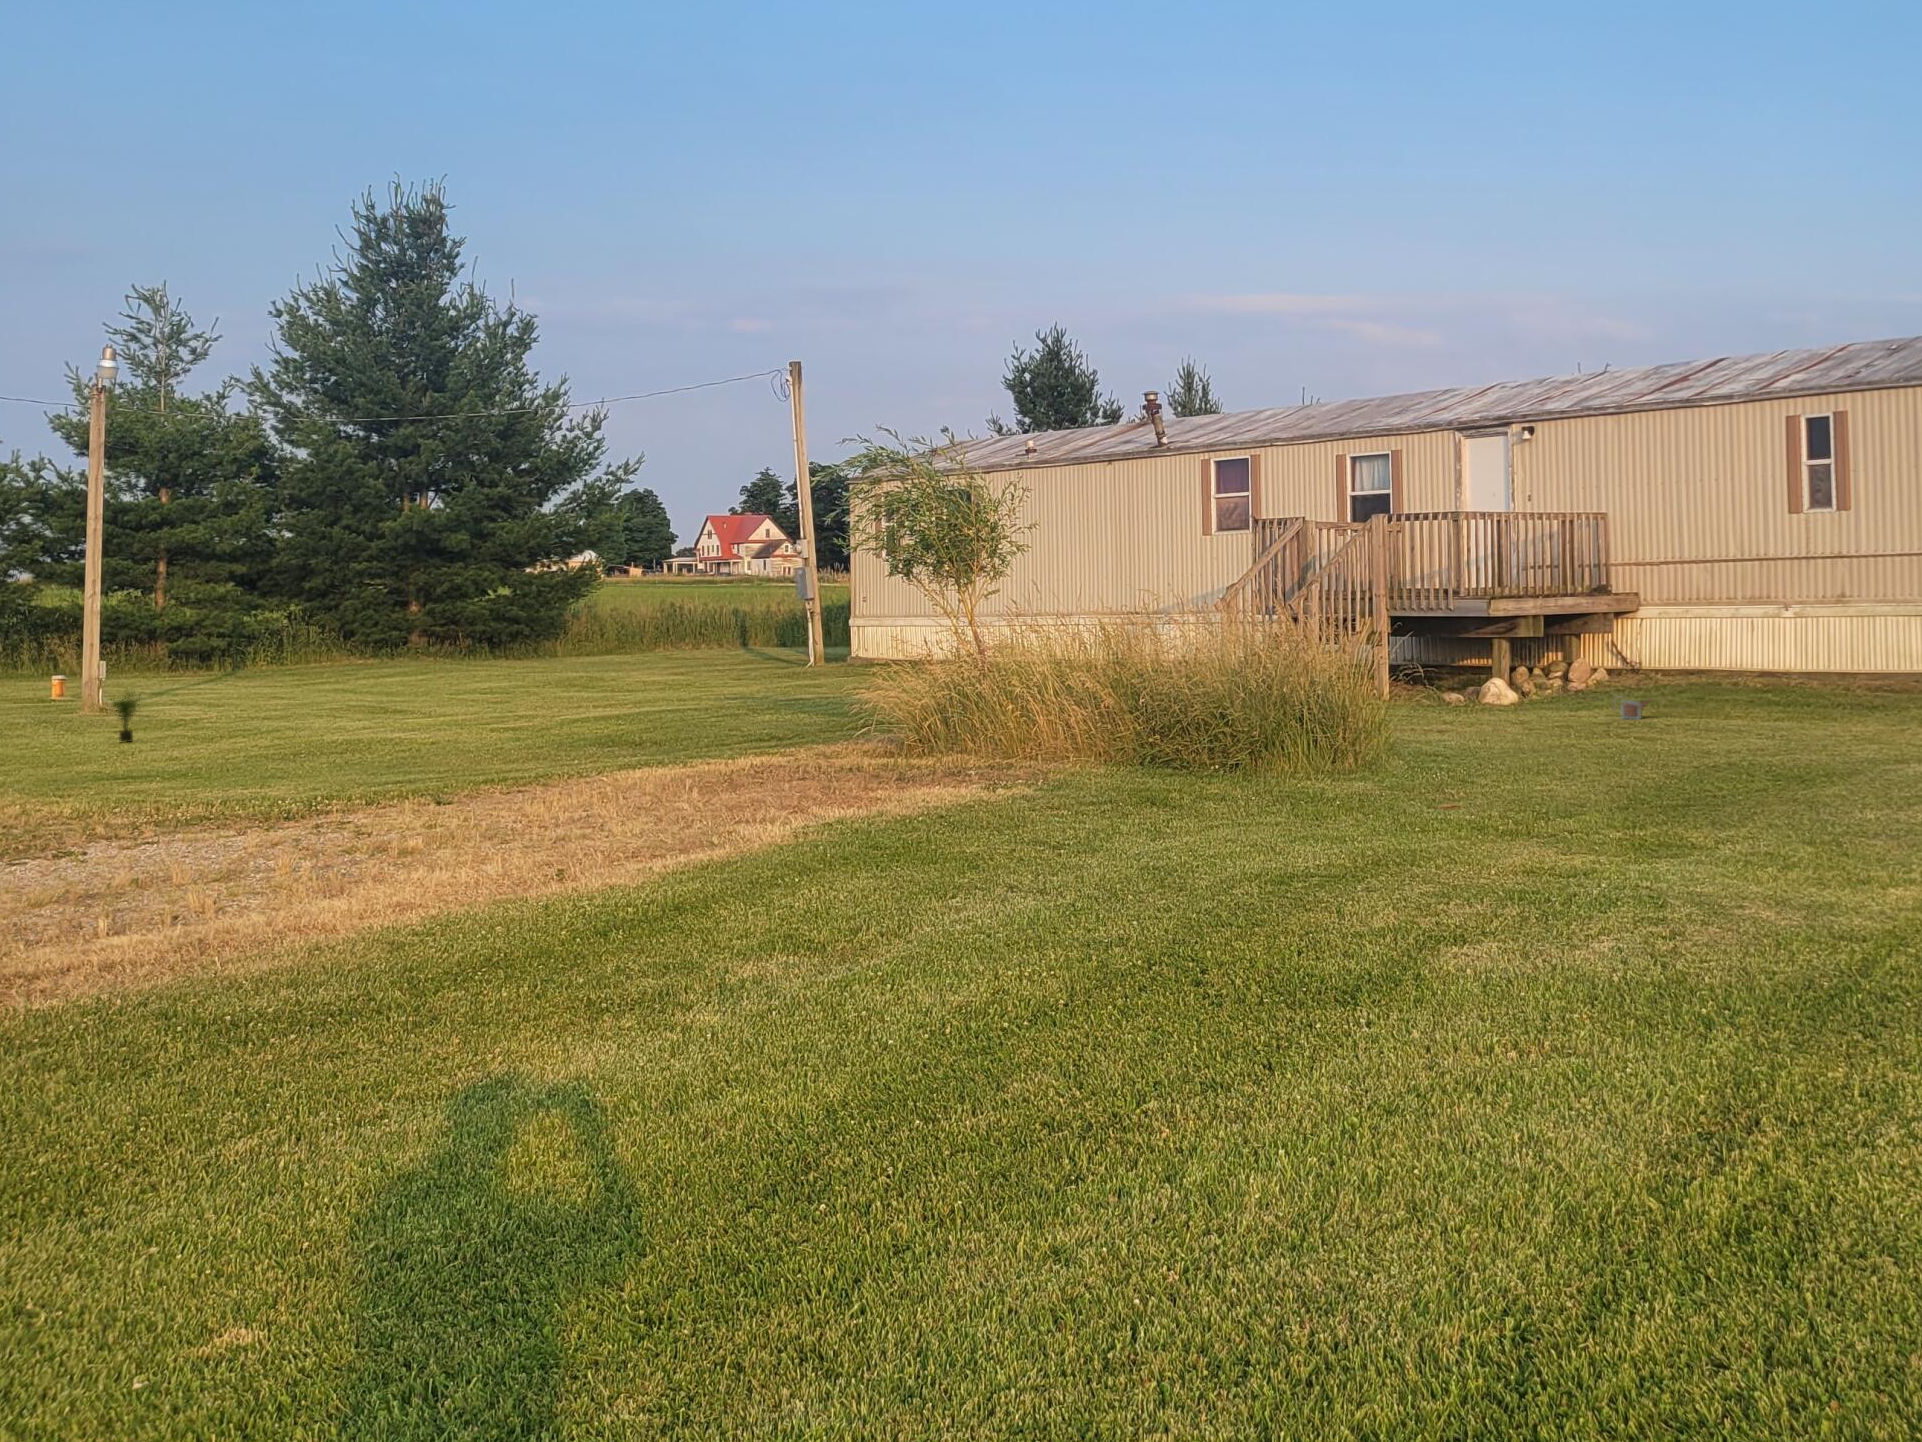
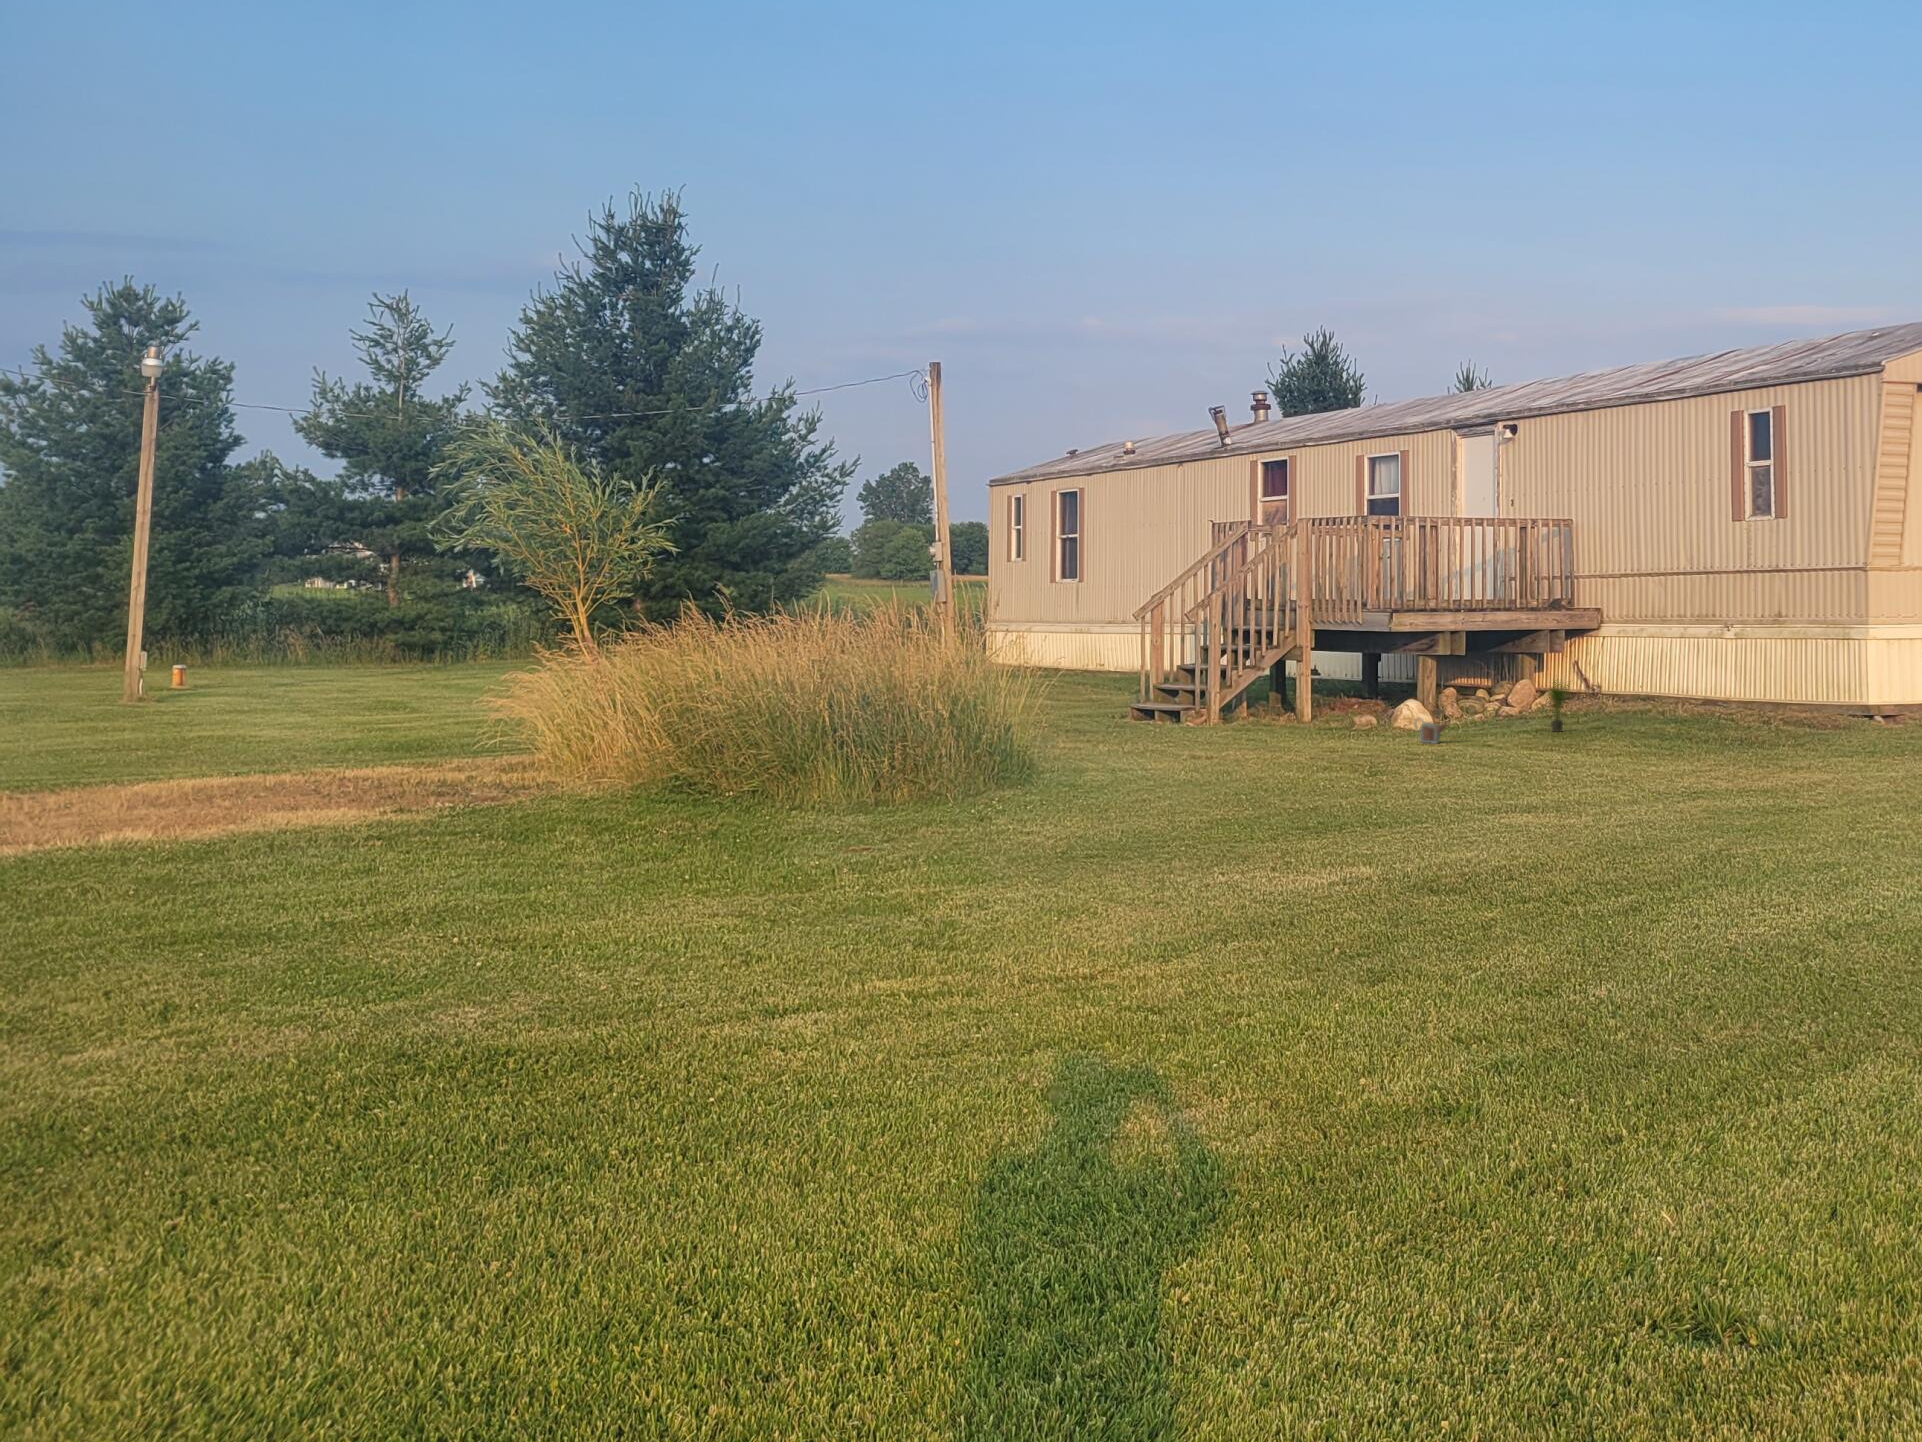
potted plant: present [111,694,140,743] -> present [1545,680,1570,732]

